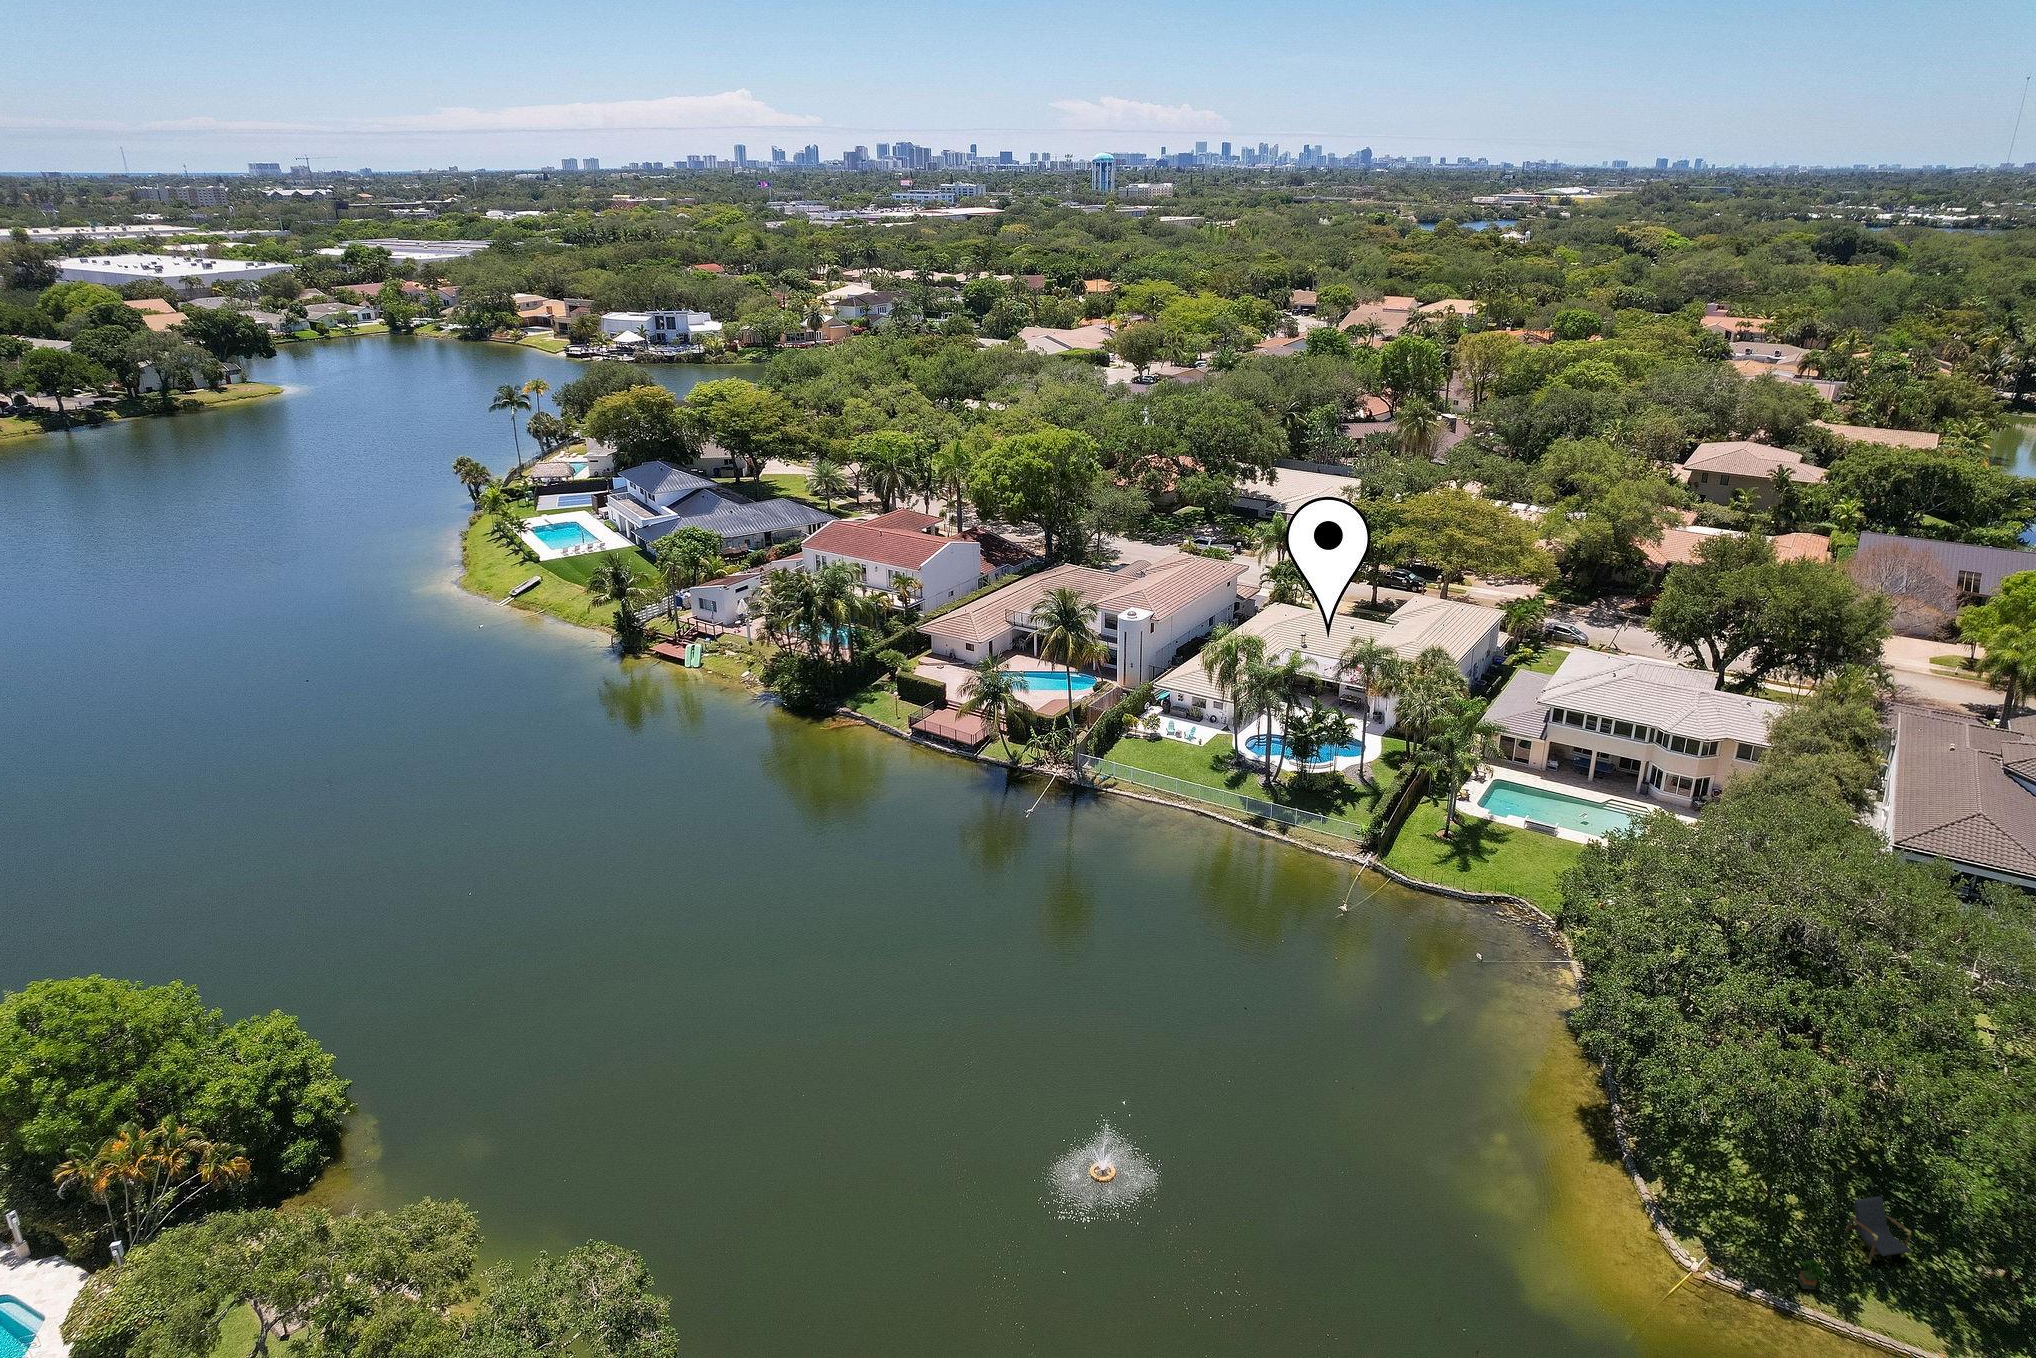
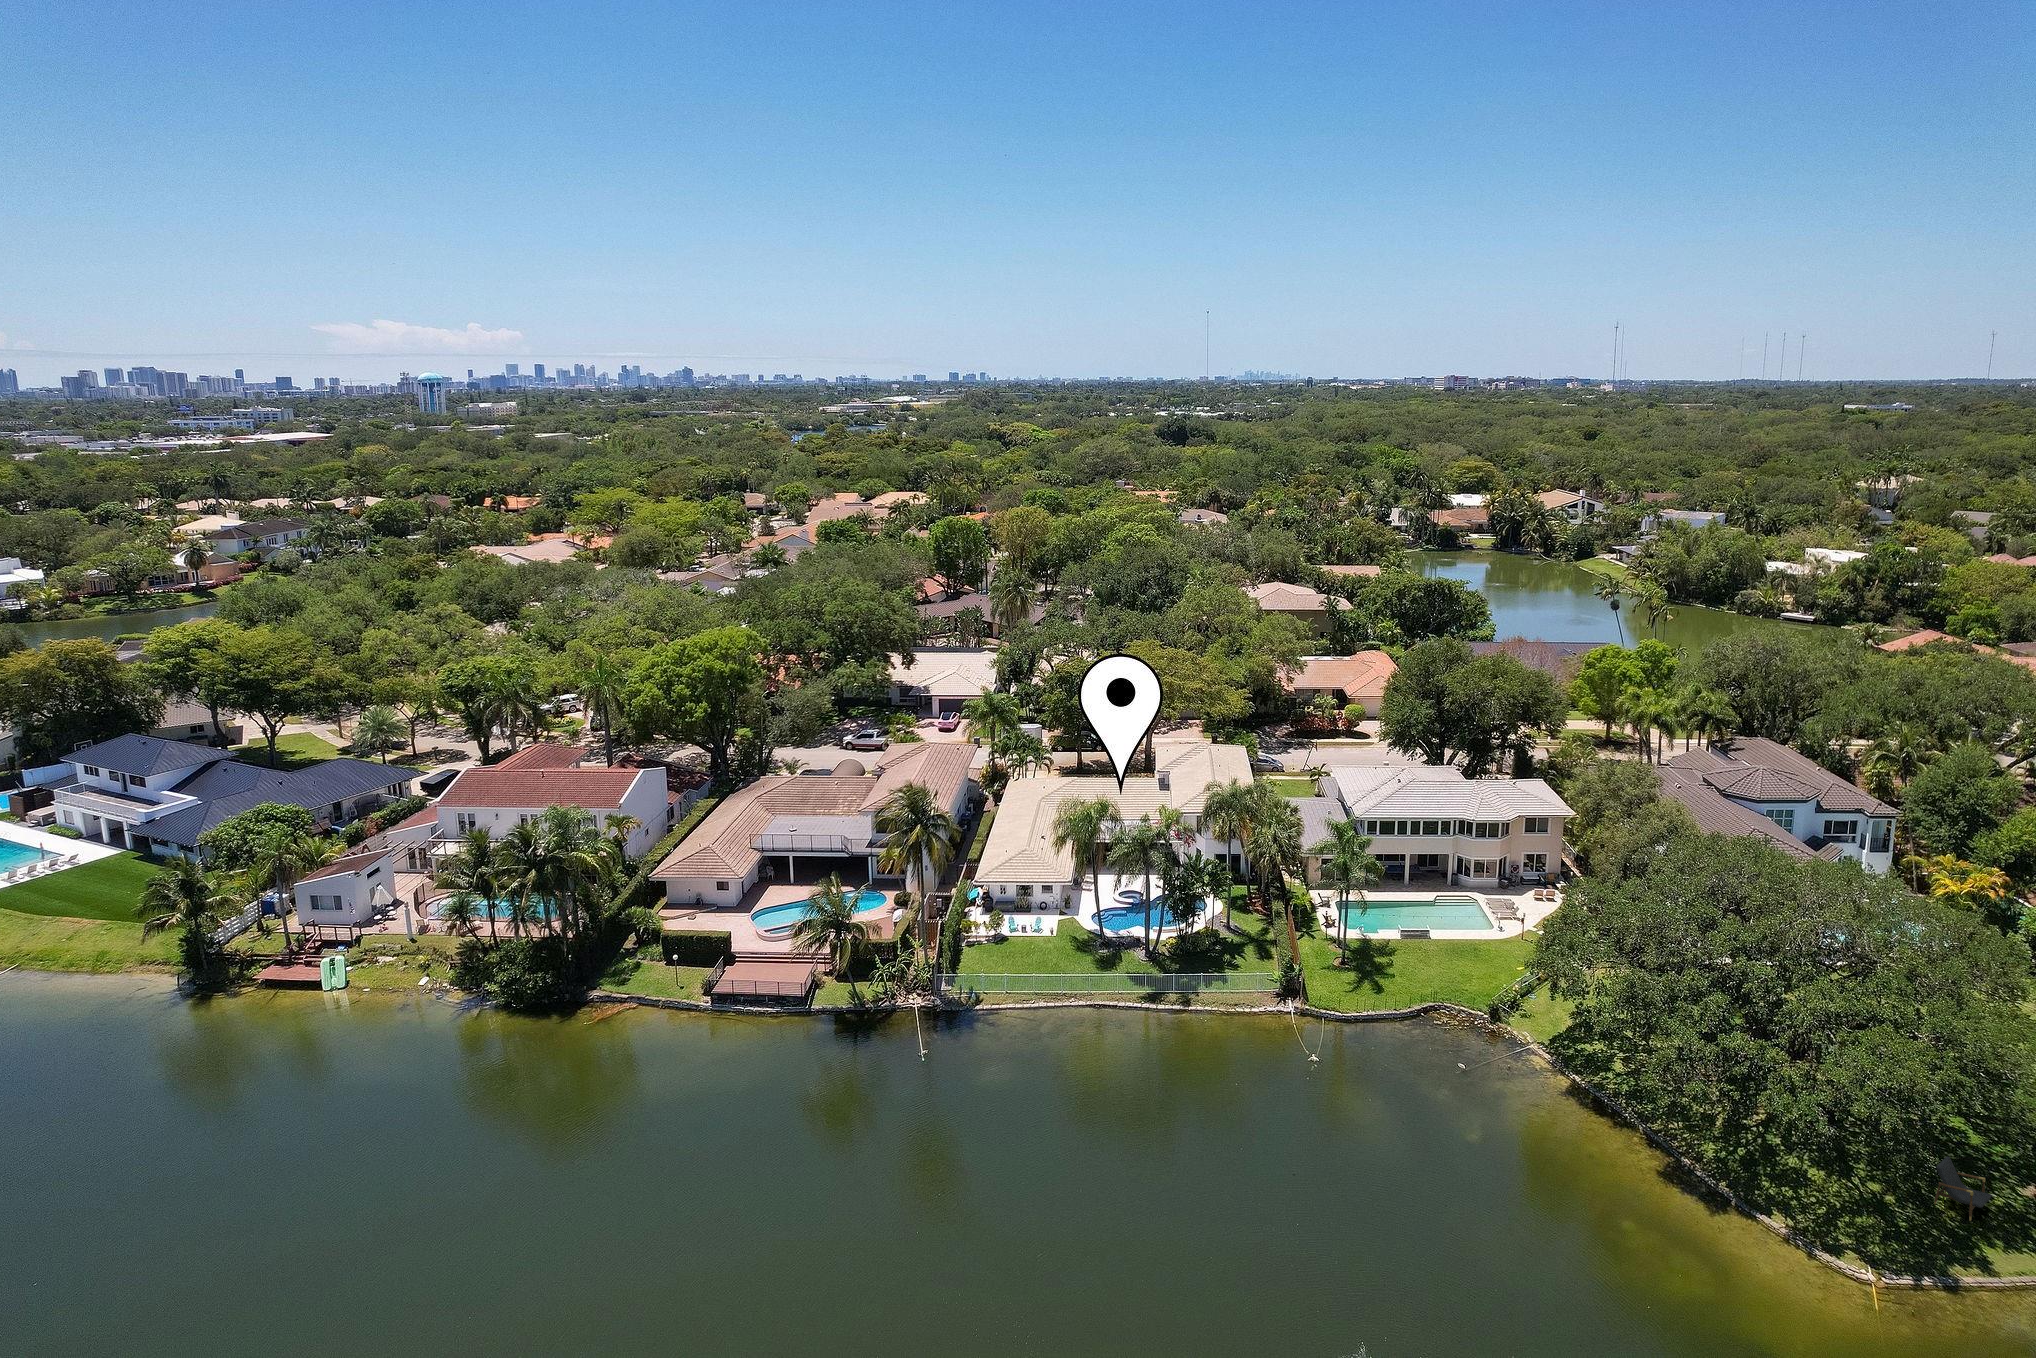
potted tree: present [1798,1260,1825,1289] -> none [1942,1231,1969,1262]

